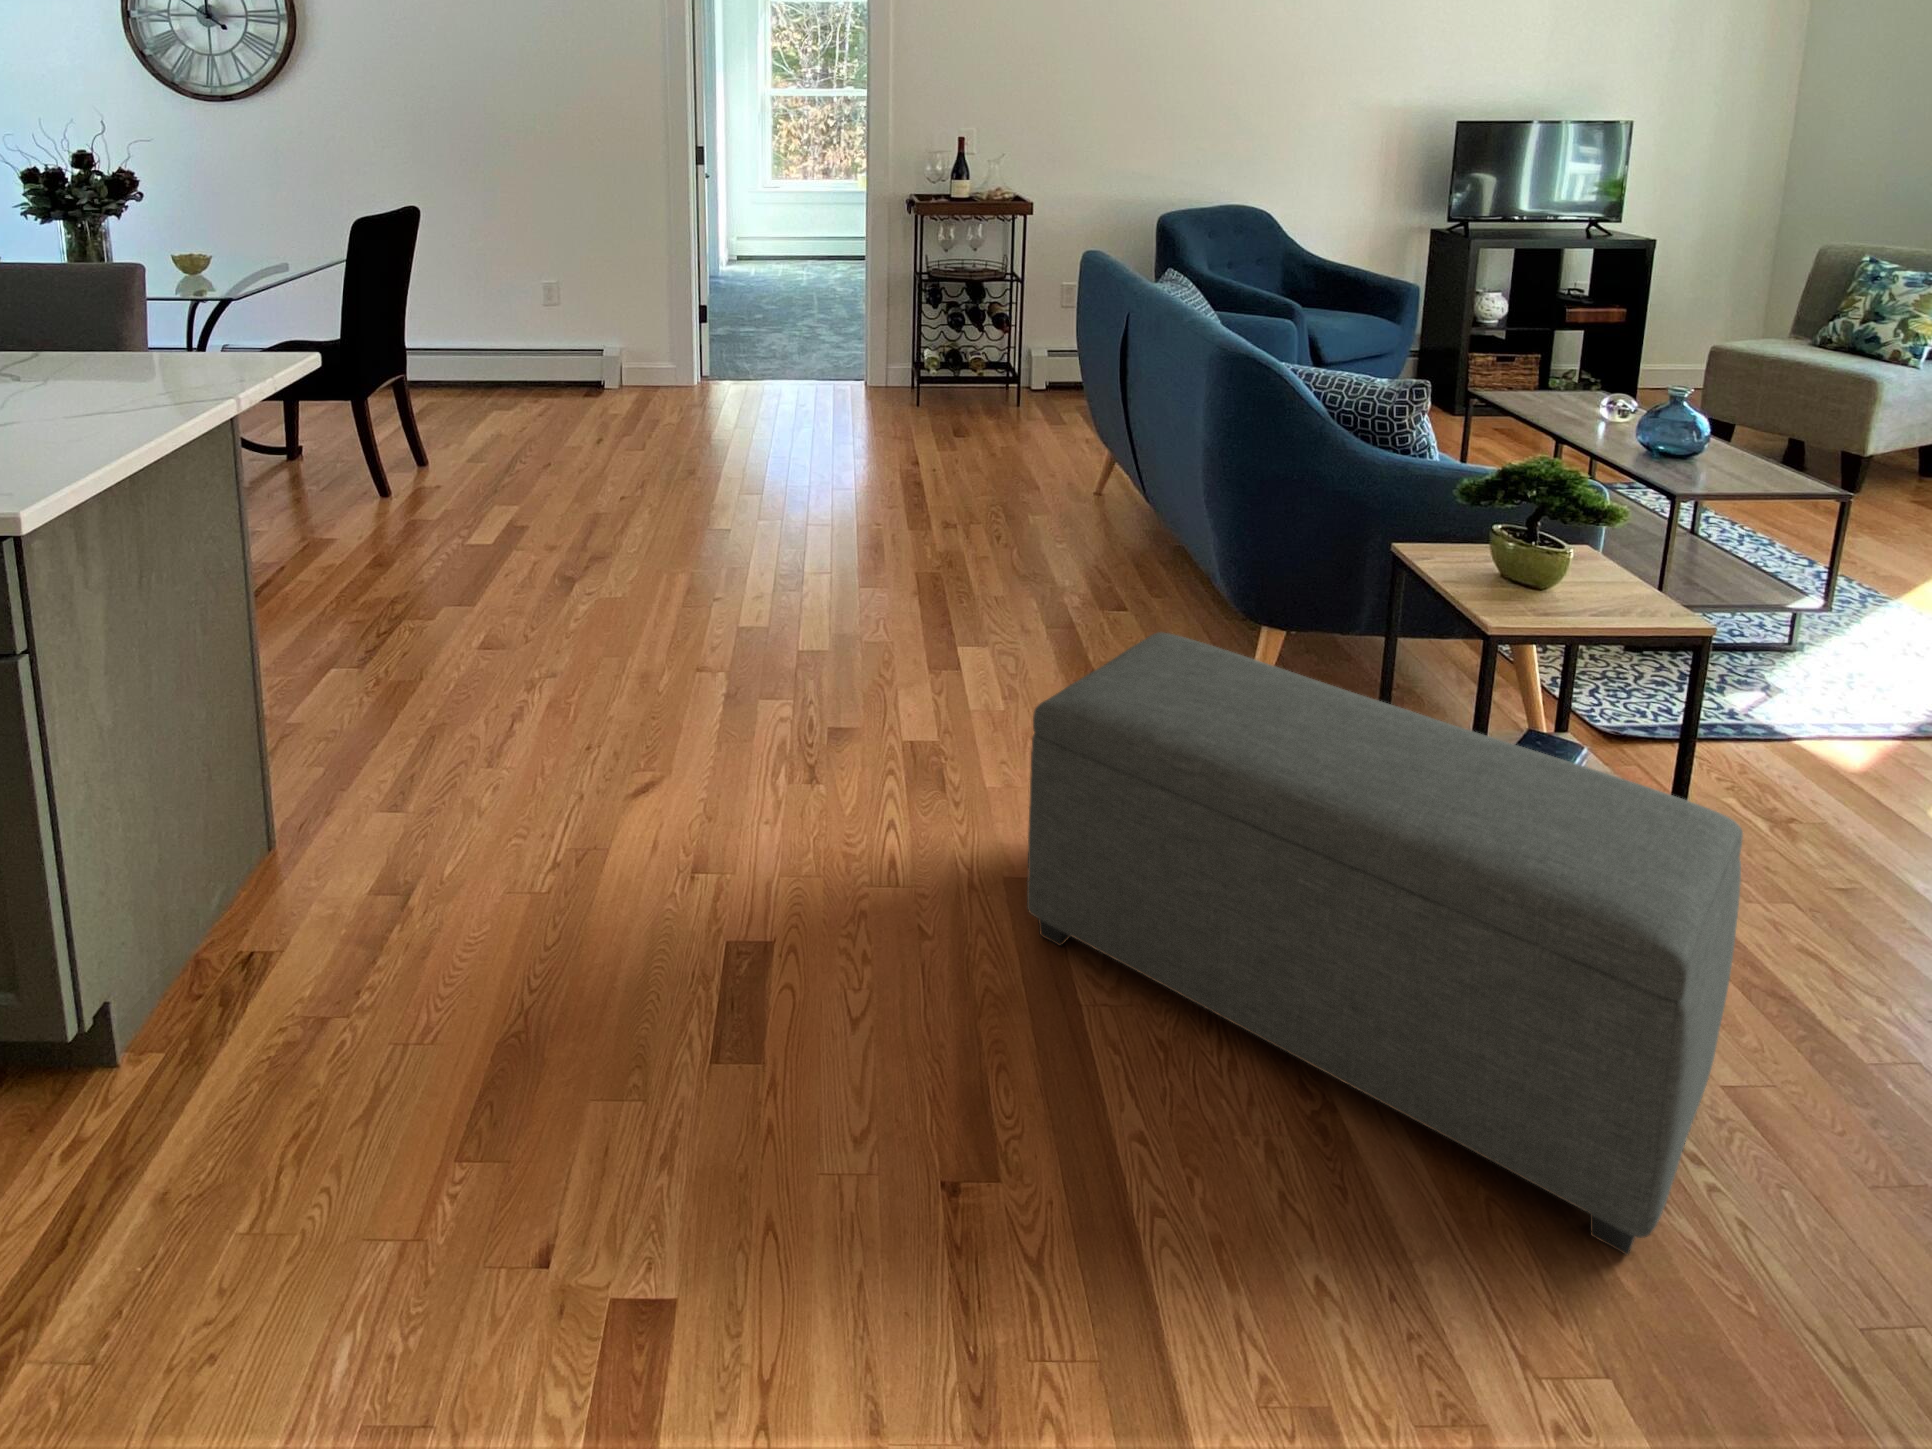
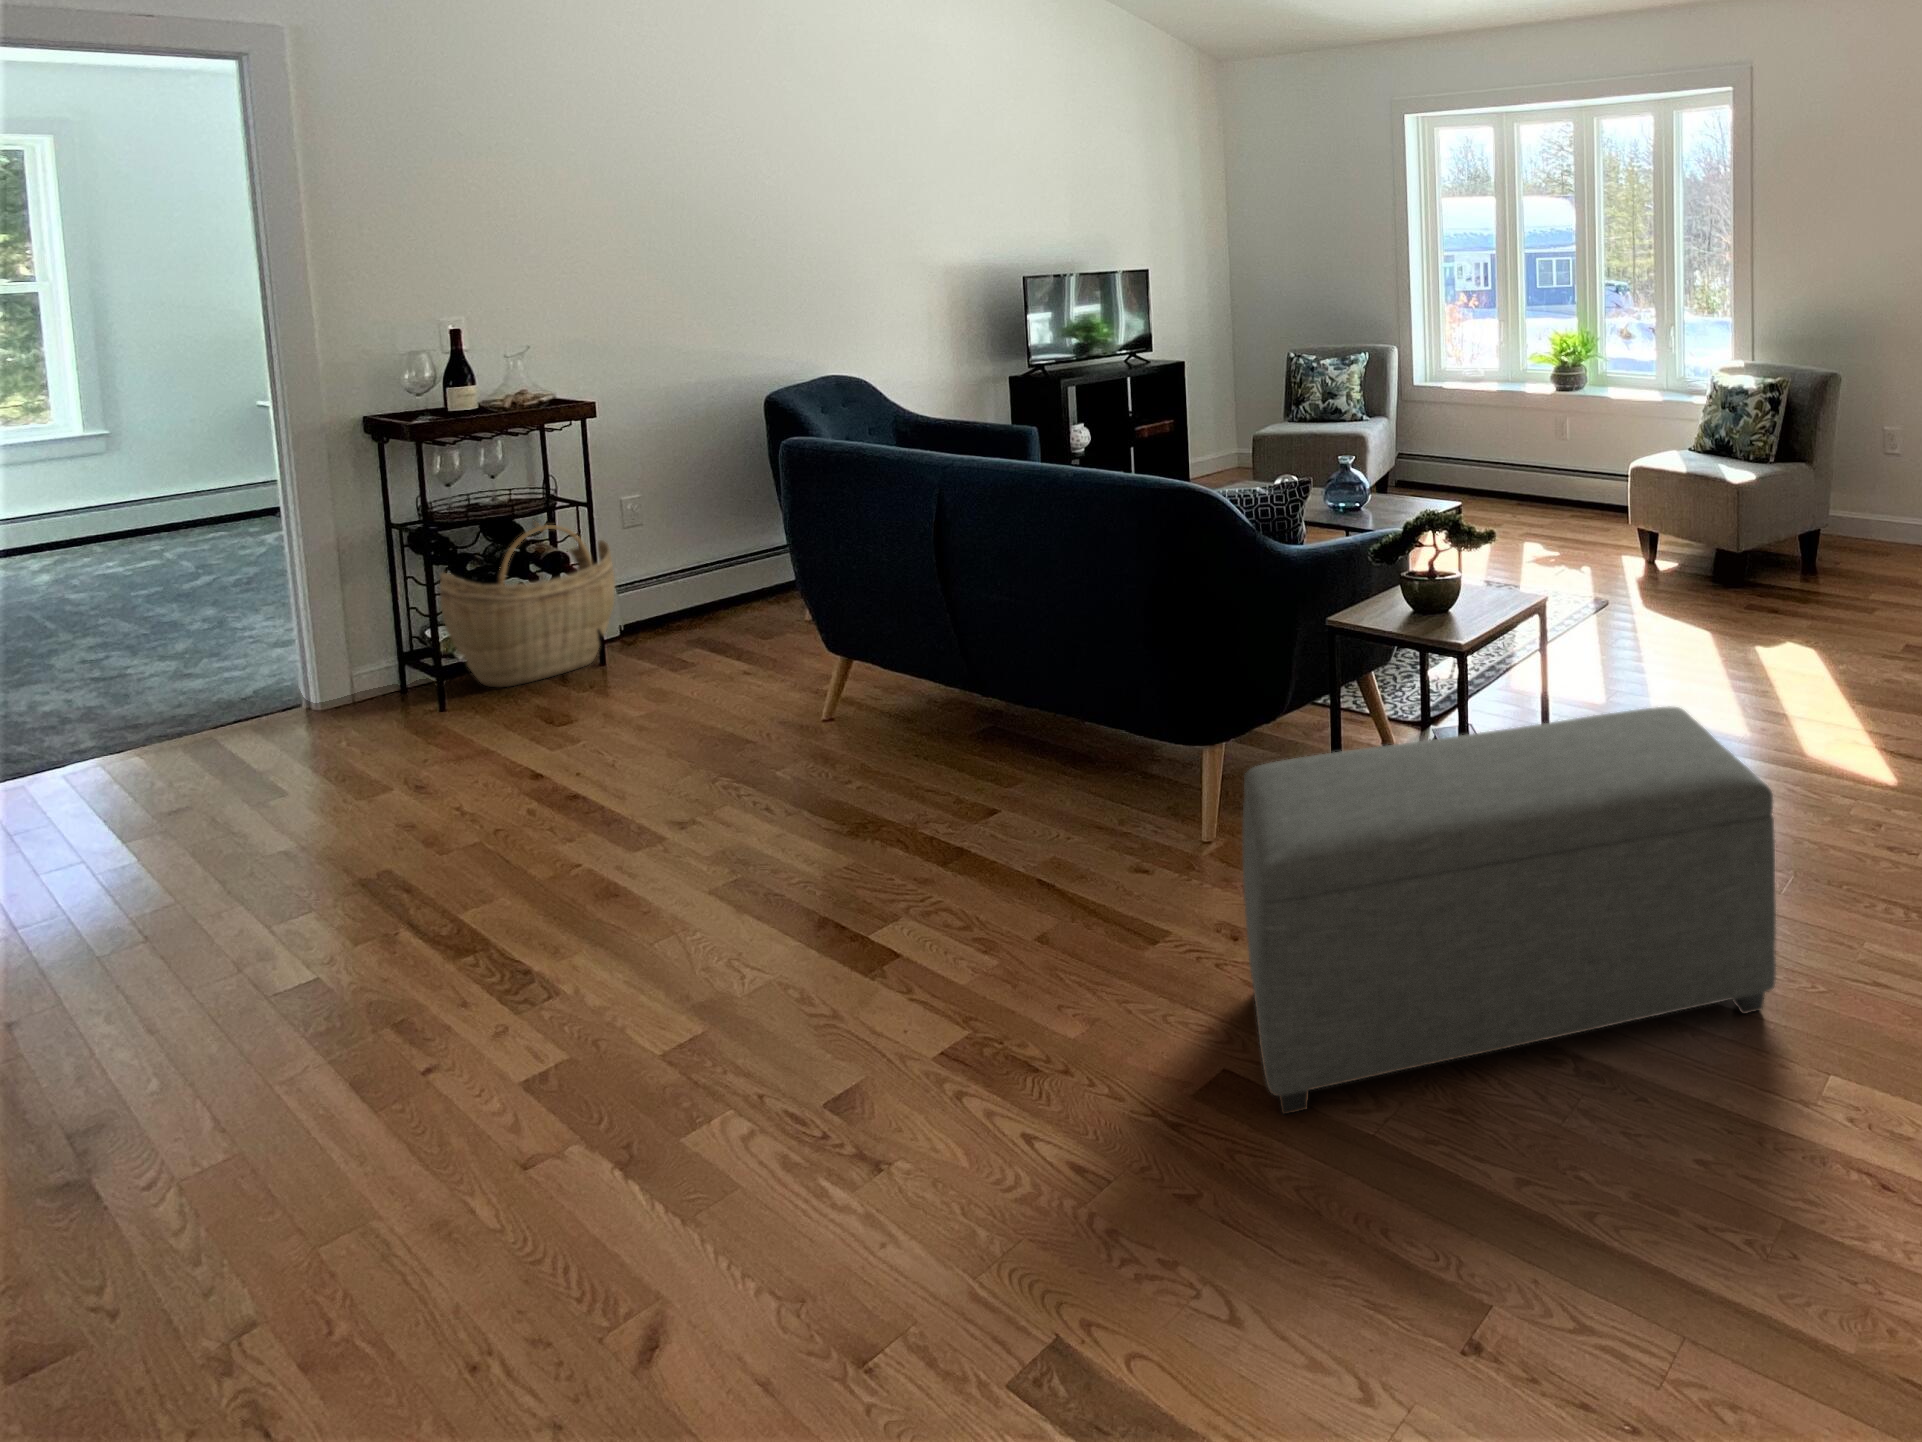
woven basket: none [939,281,1043,406] -> present [440,525,615,687]

